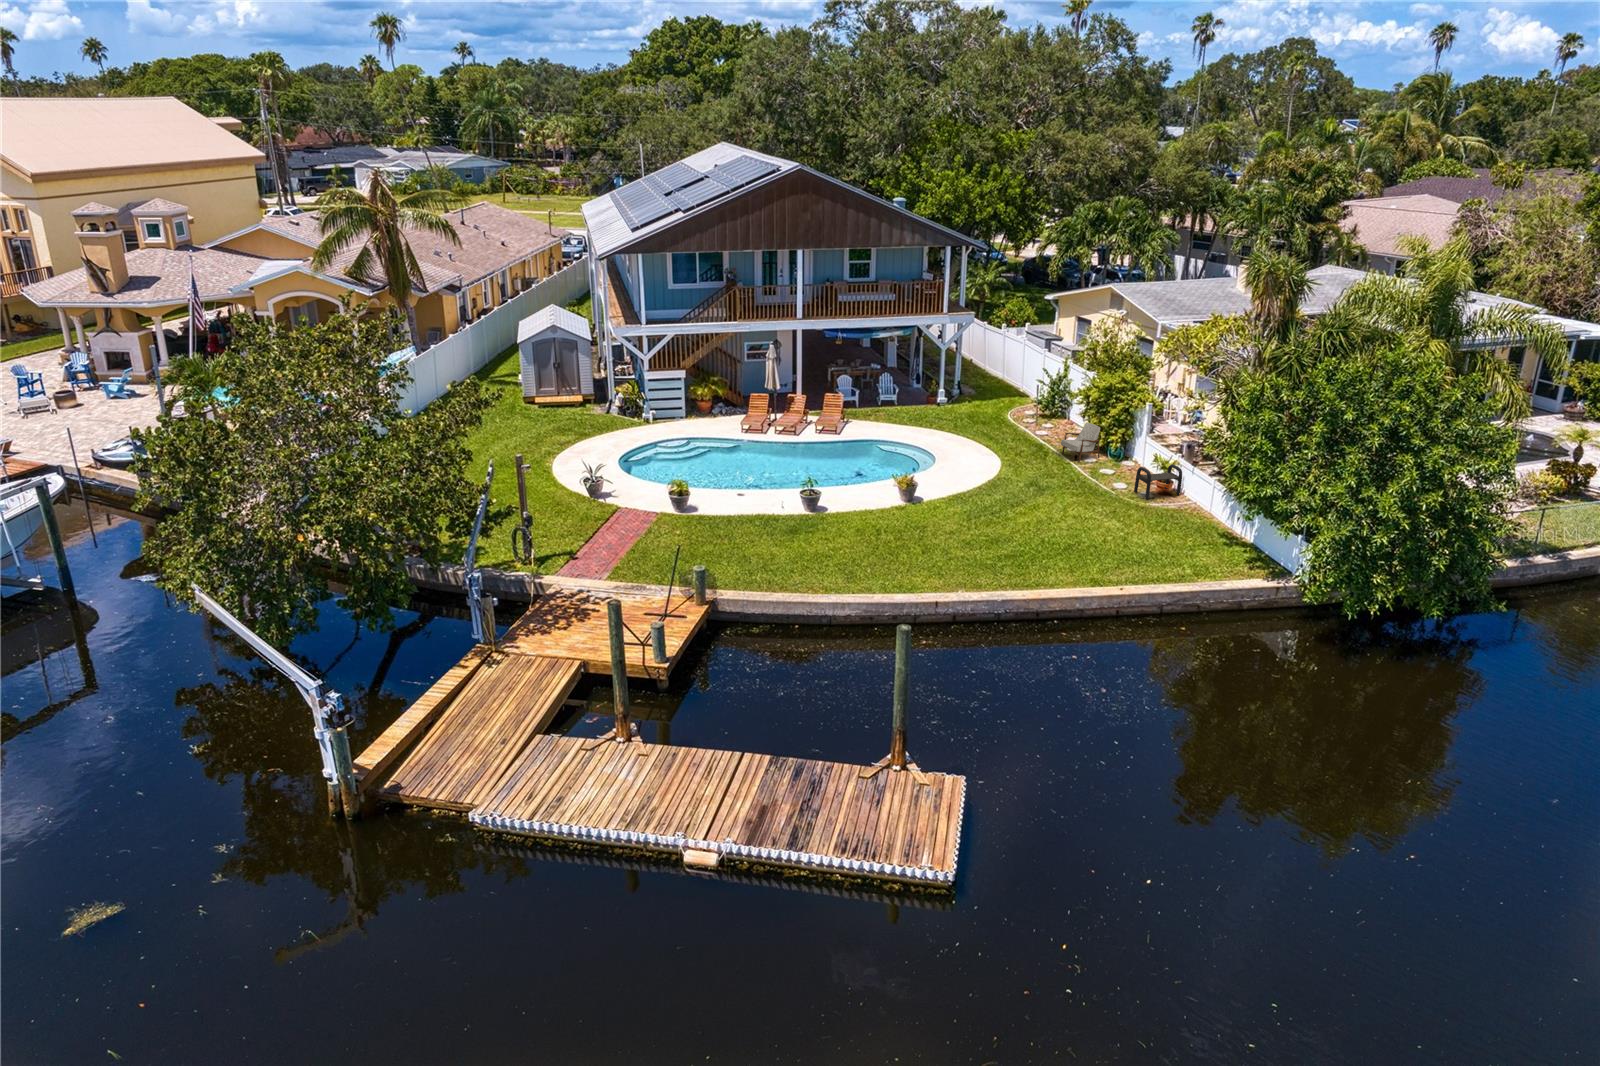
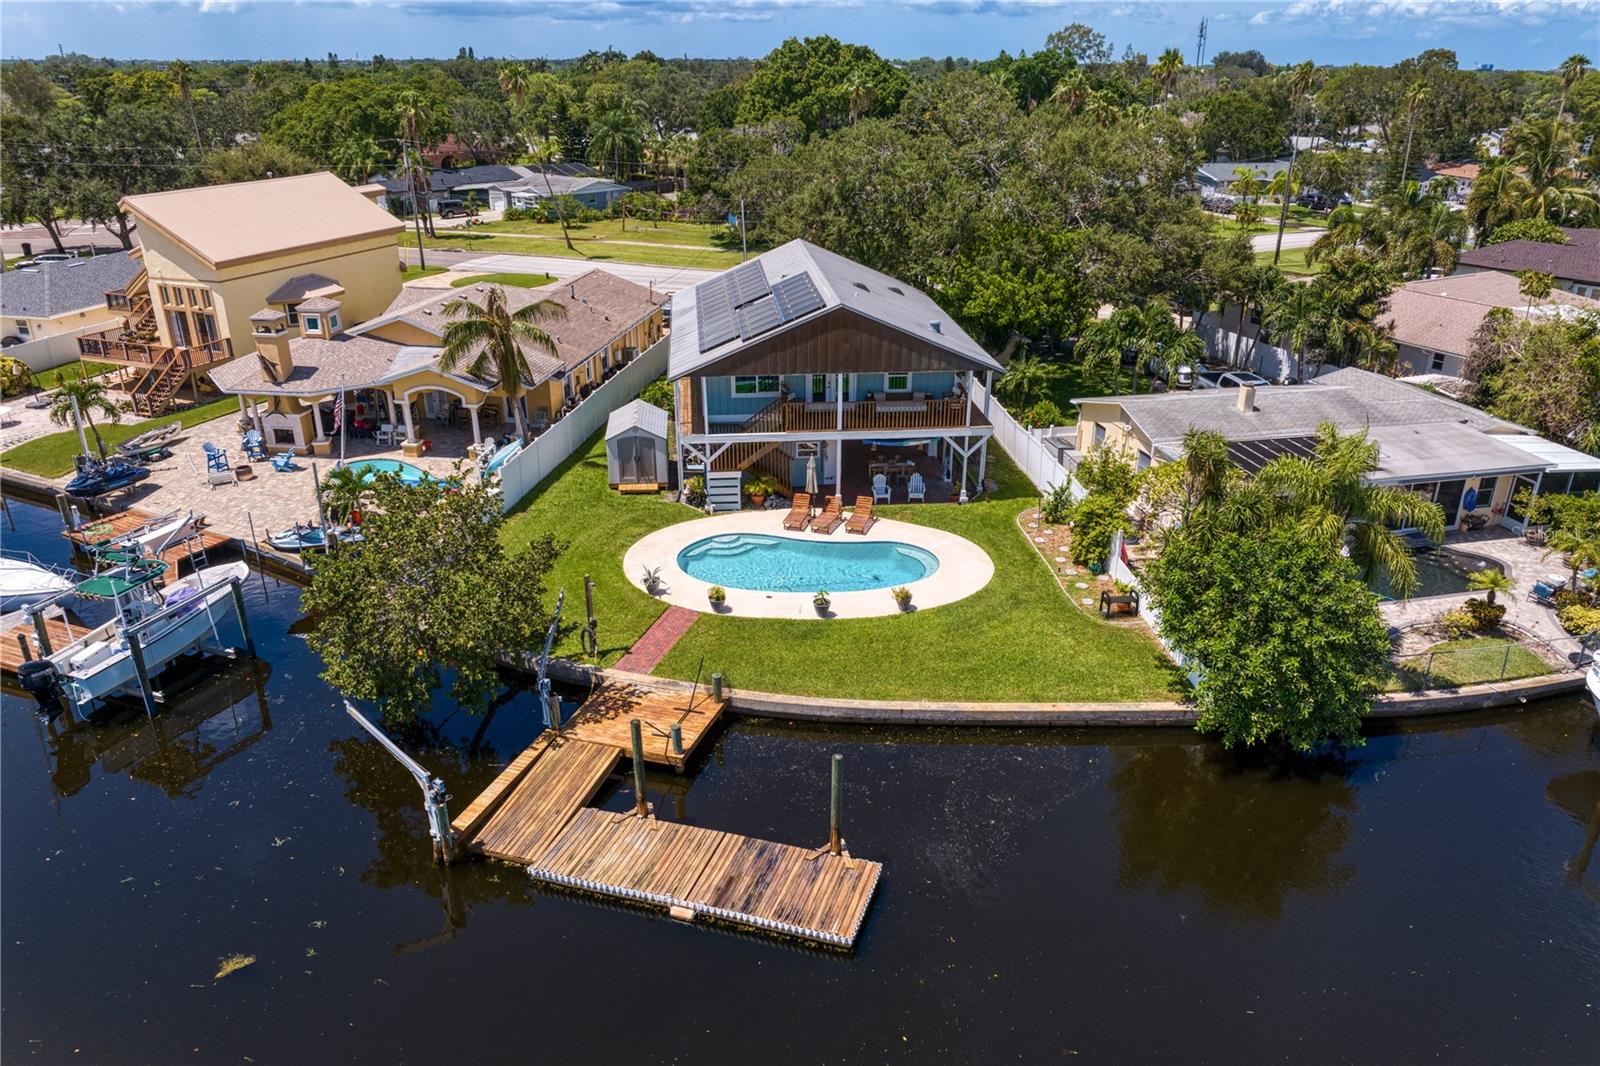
armchair: present [1061,423,1100,462] -> none [1049,541,1083,576]

